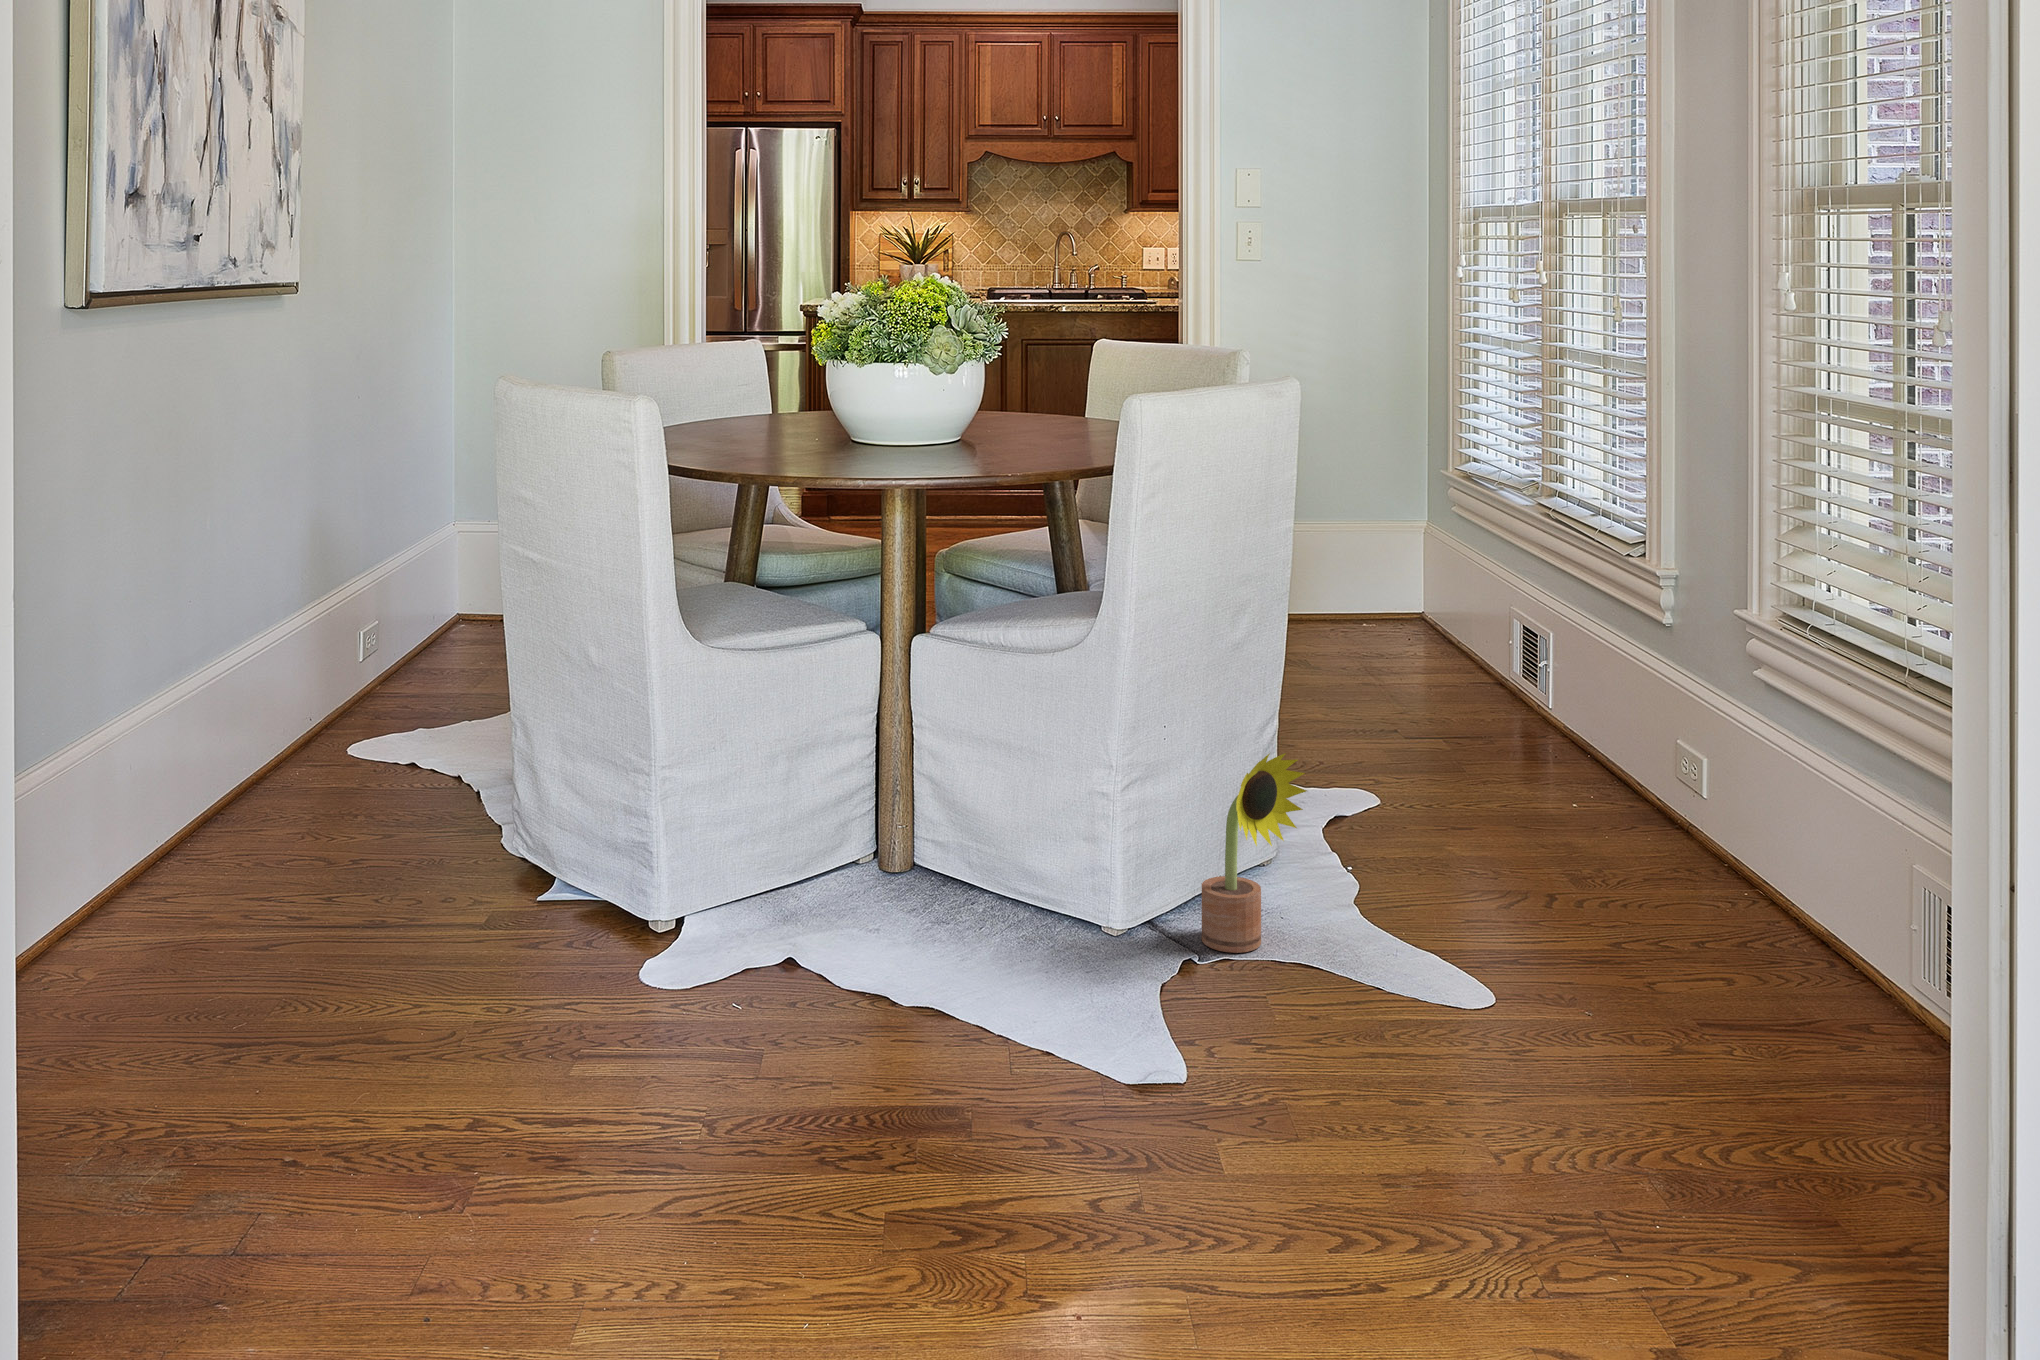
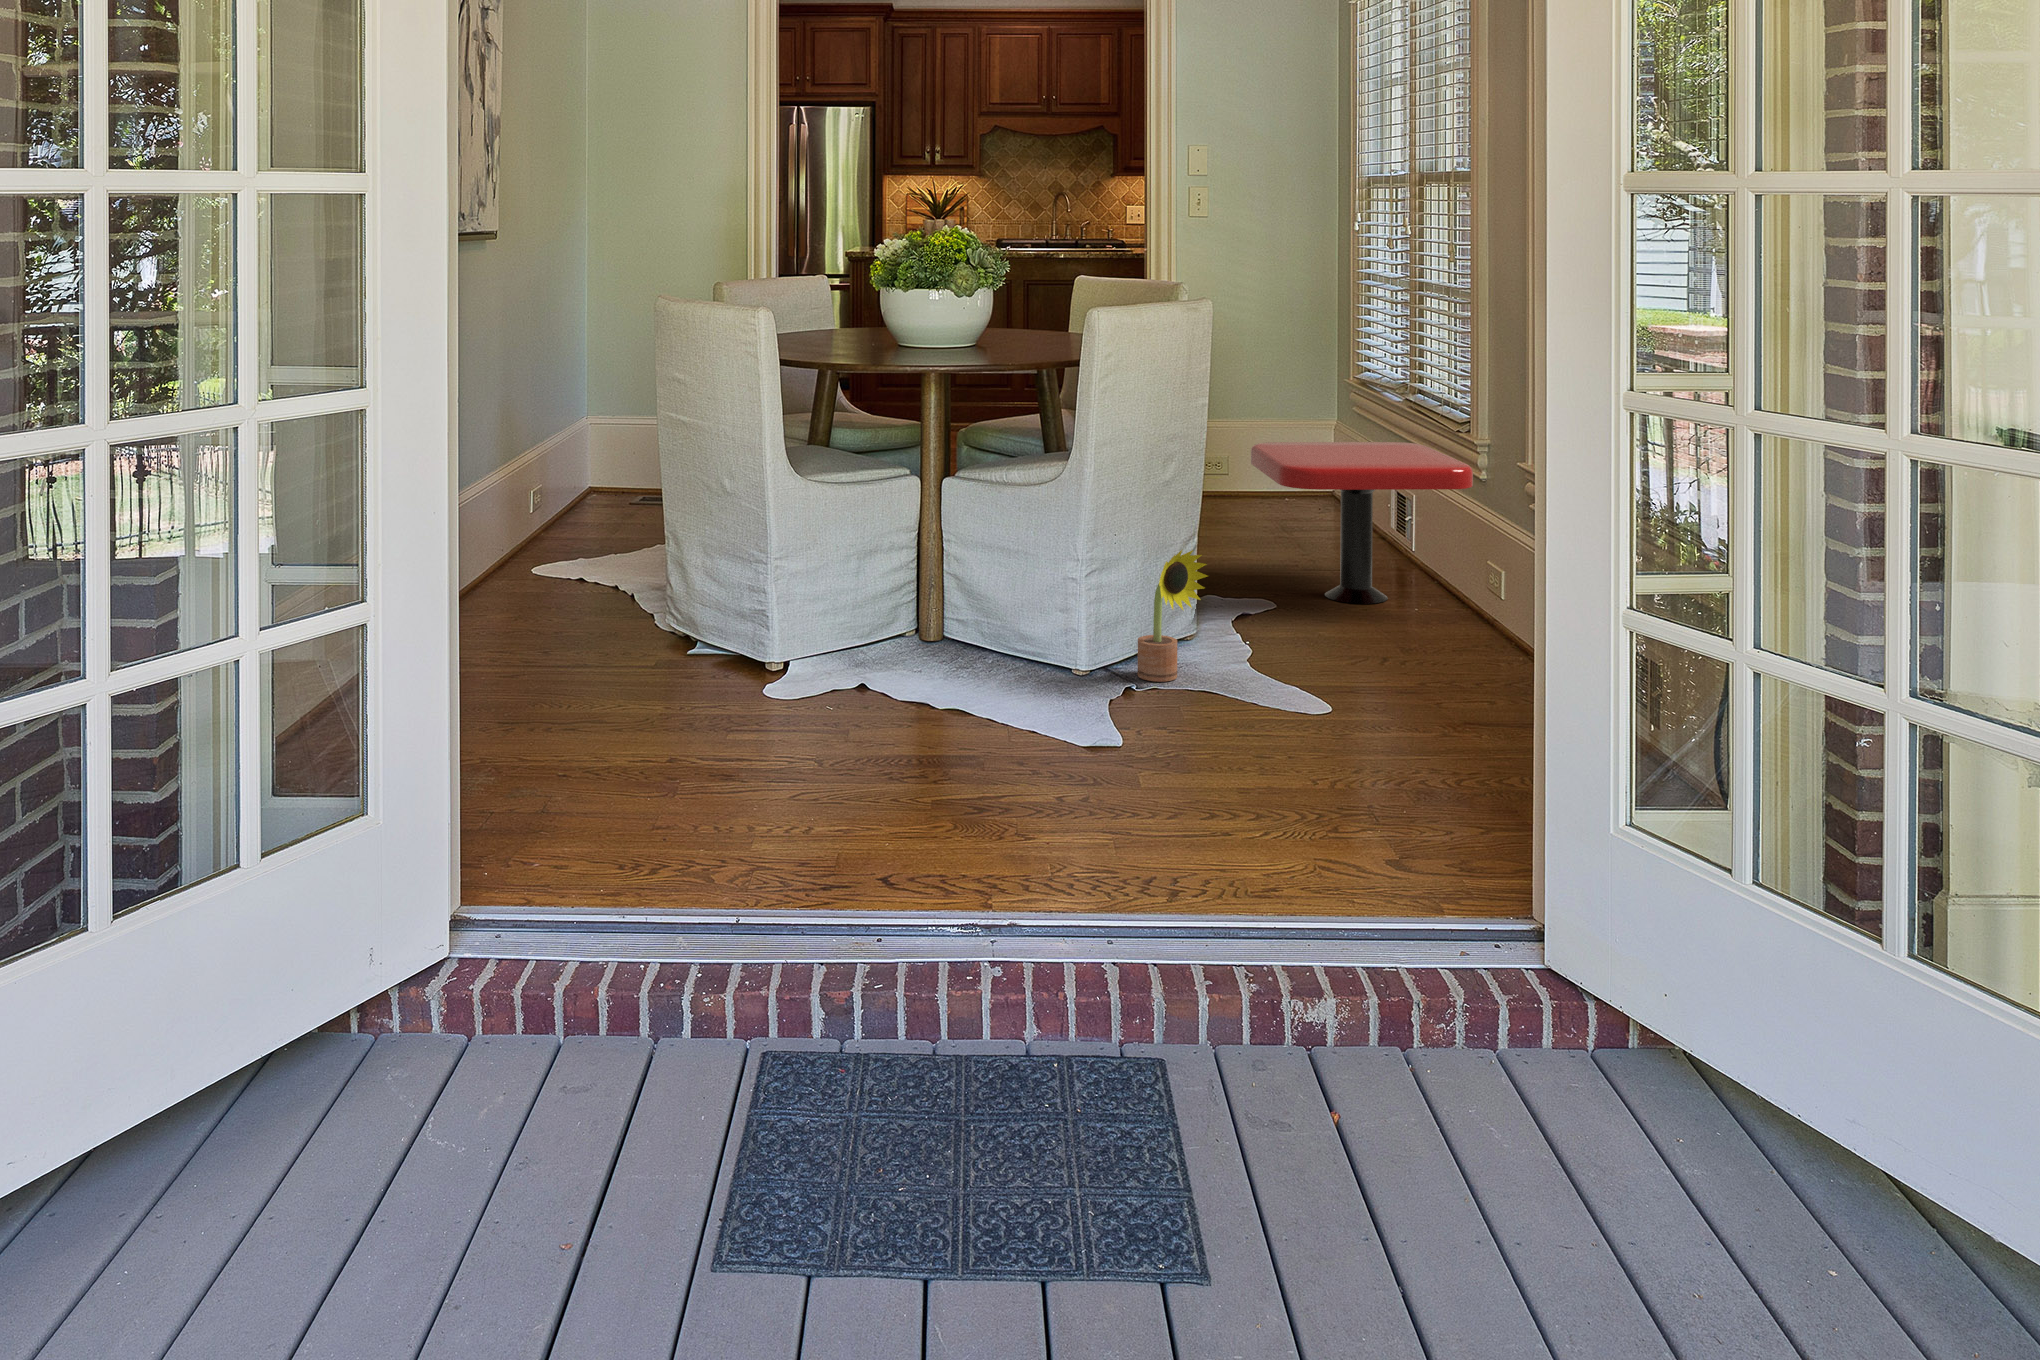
pedestal table: none [1340,566,1660,799] -> present [1251,442,1473,604]

